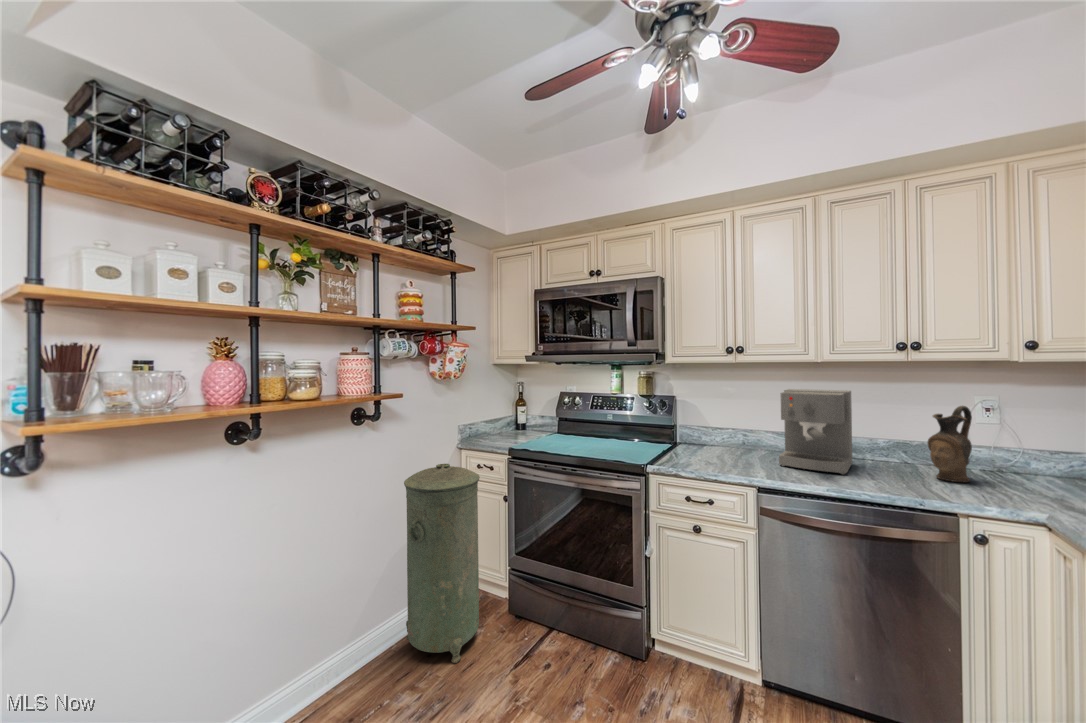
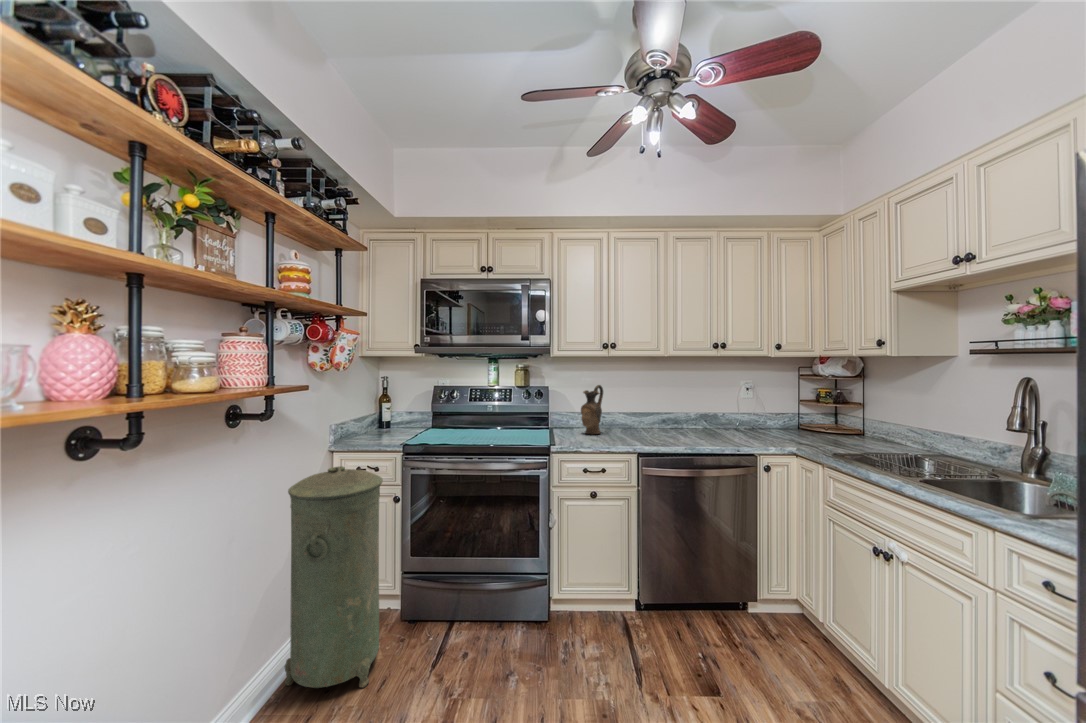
coffee maker: present [779,389,852,475] -> none [641,378,687,439]
ceramic pitcher: present [928,406,972,482] -> present [581,385,603,434]

